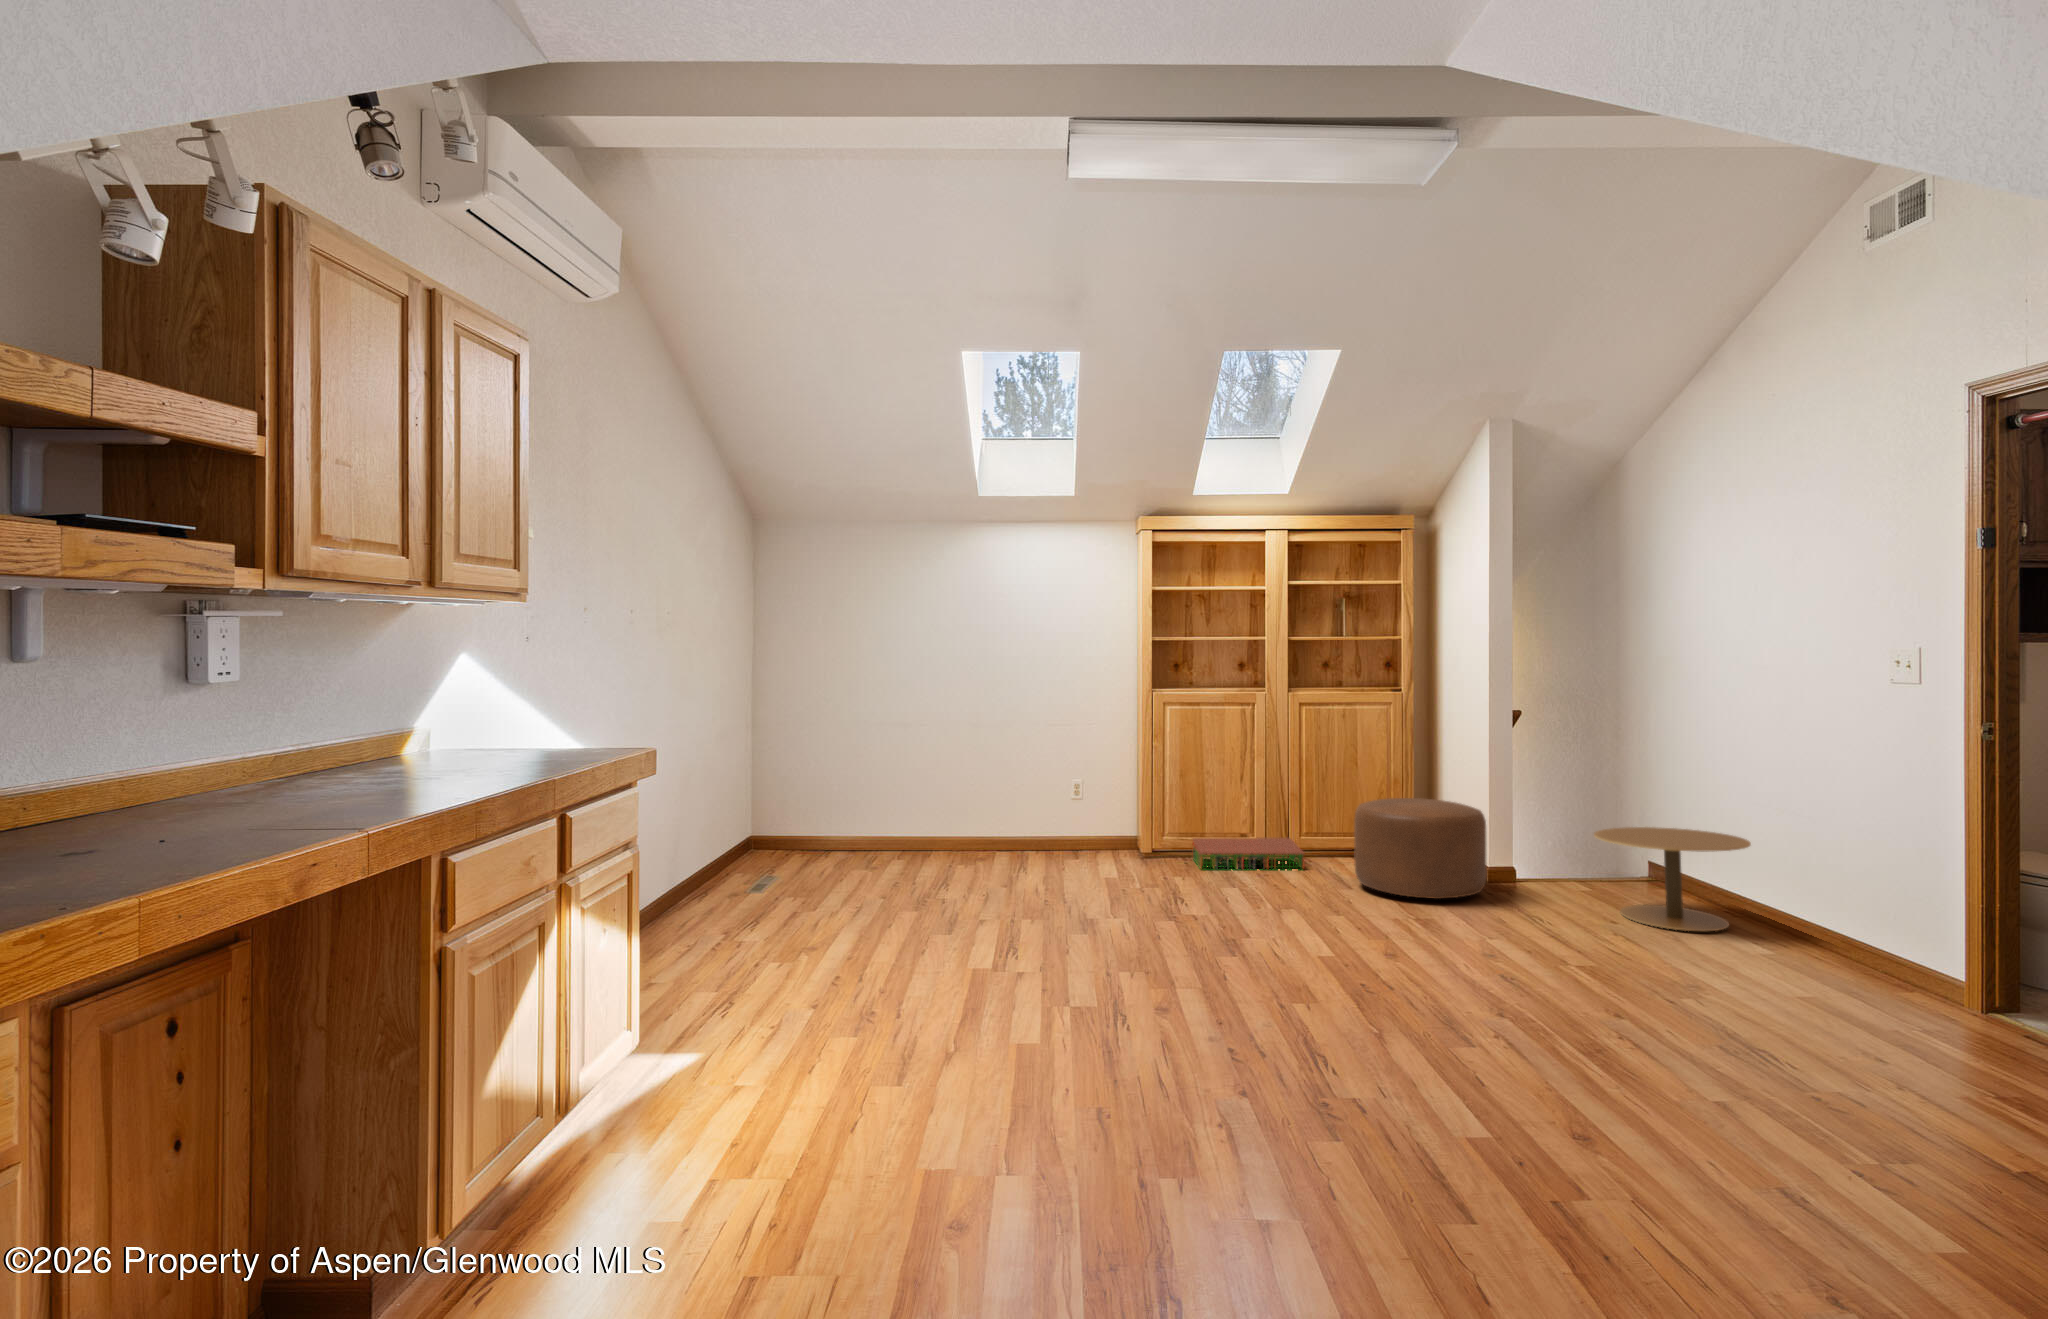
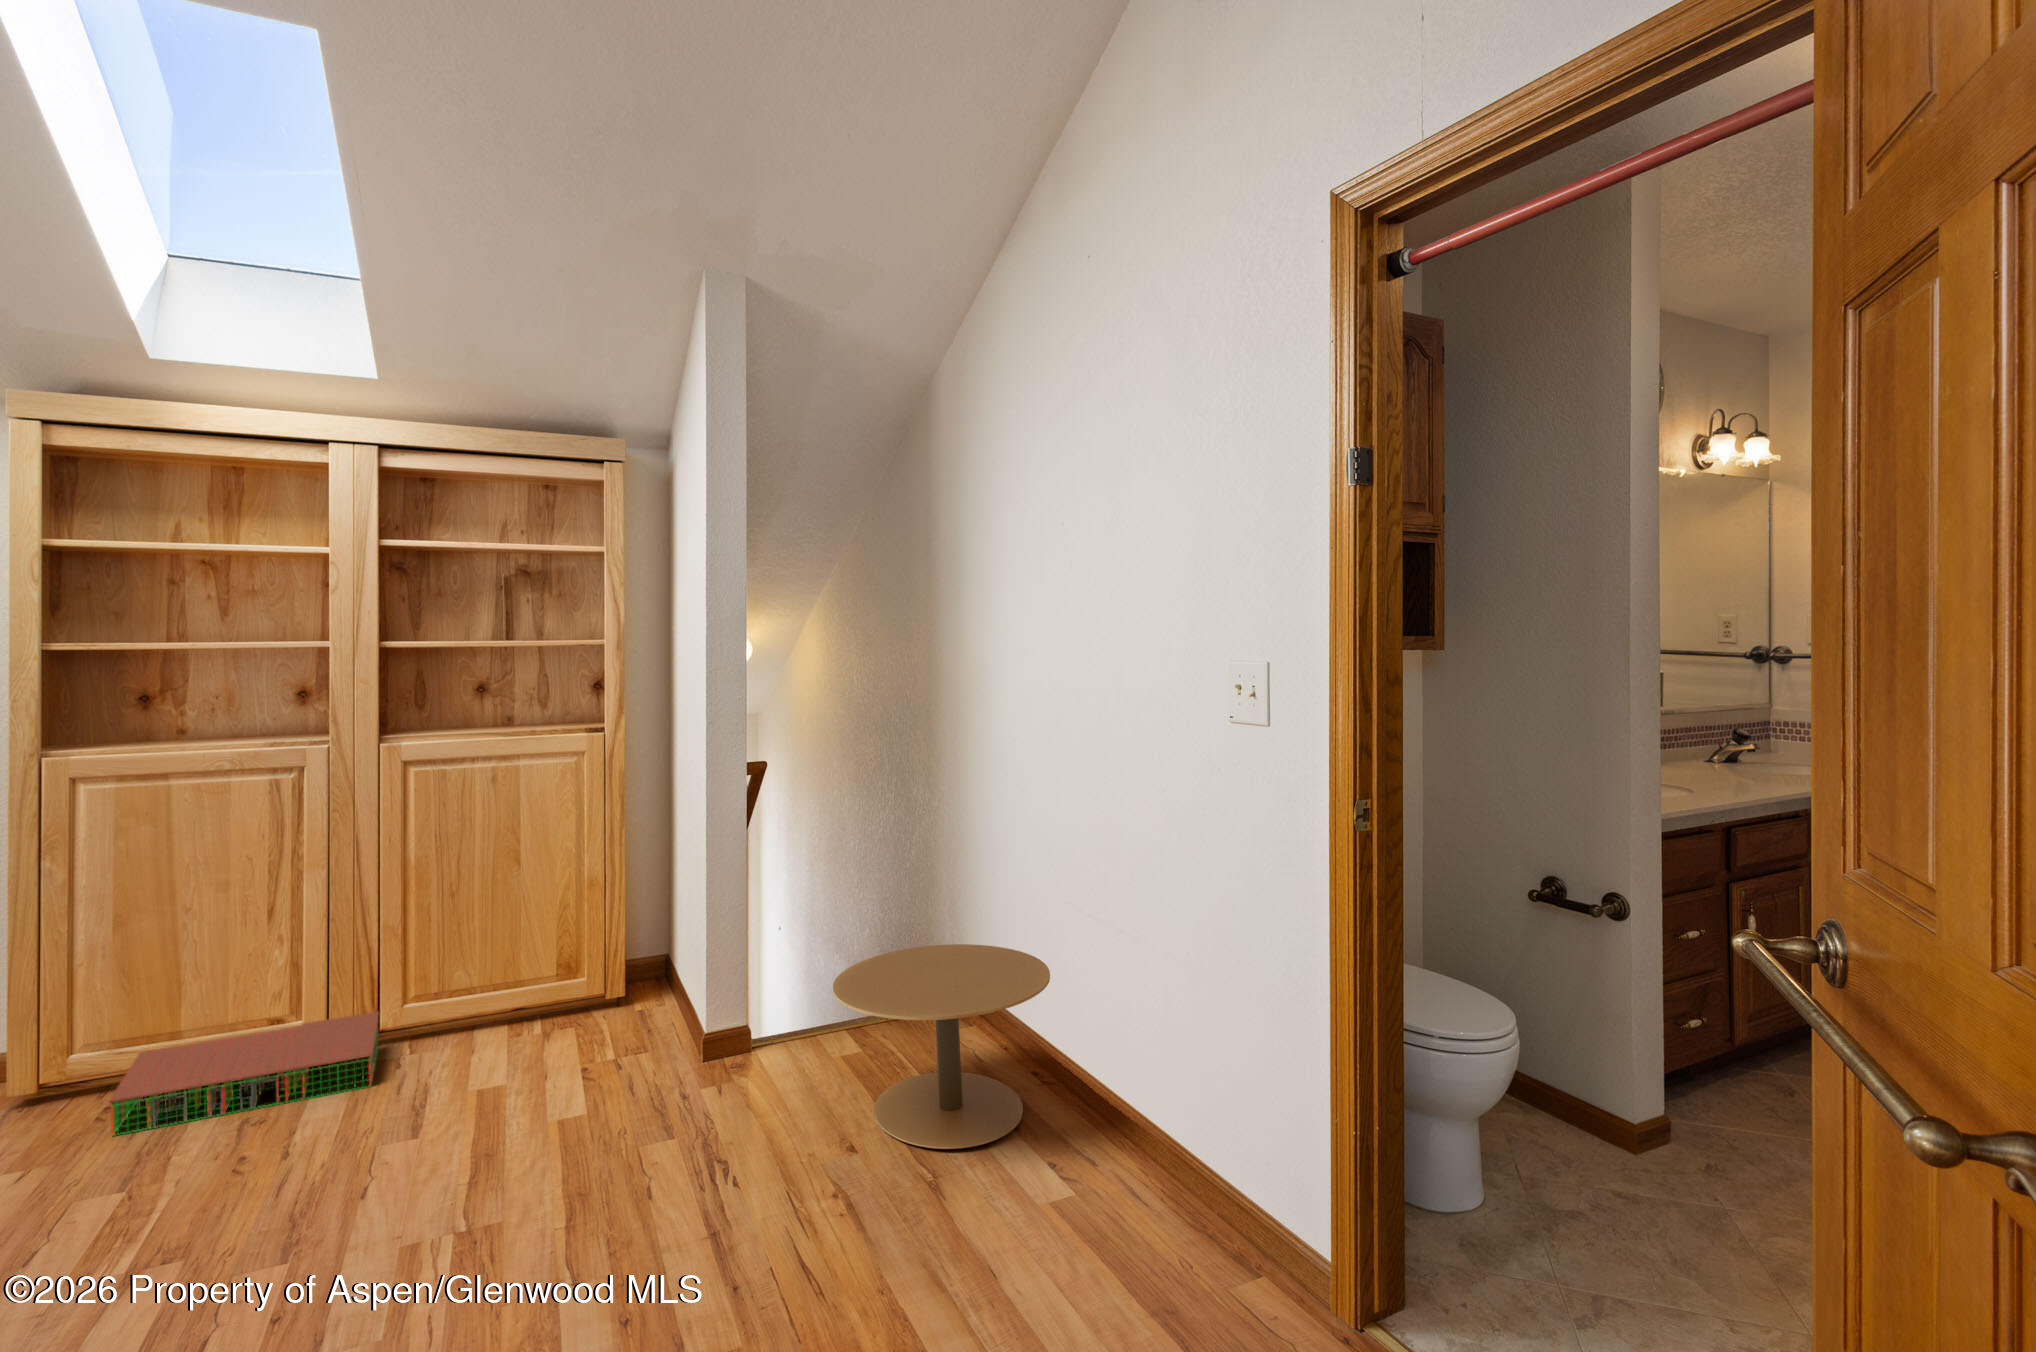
ottoman: present [1354,798,1486,899] -> none [422,932,676,1154]

